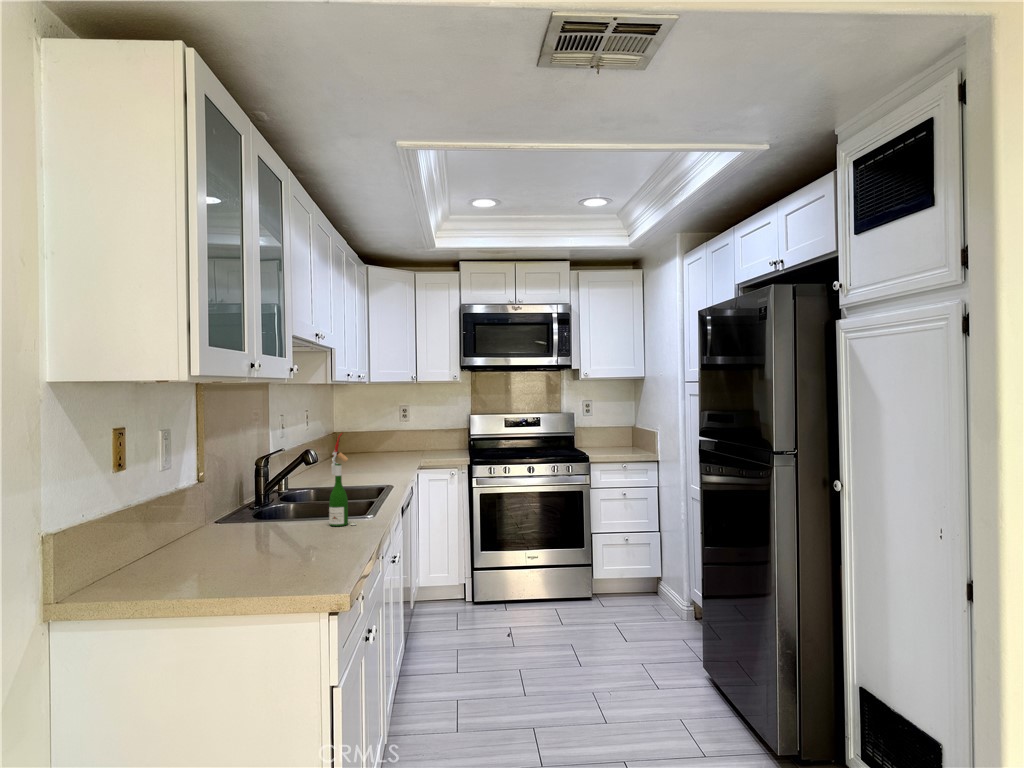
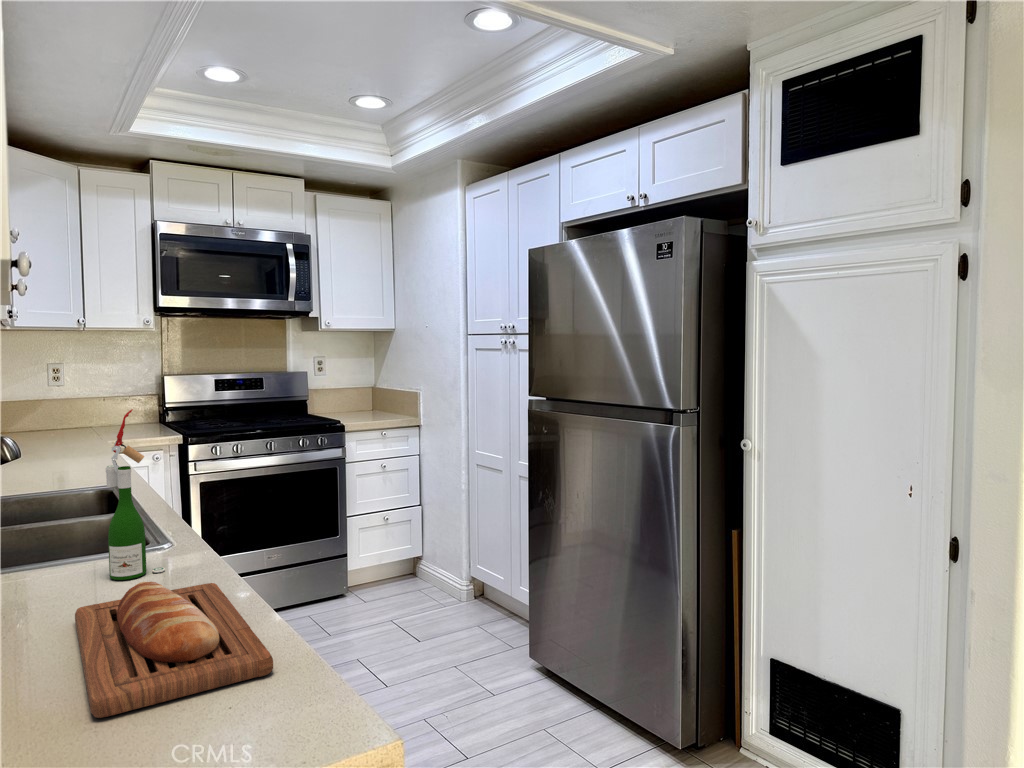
bread loaf: none [261,521,363,568] -> present [75,582,273,718]

